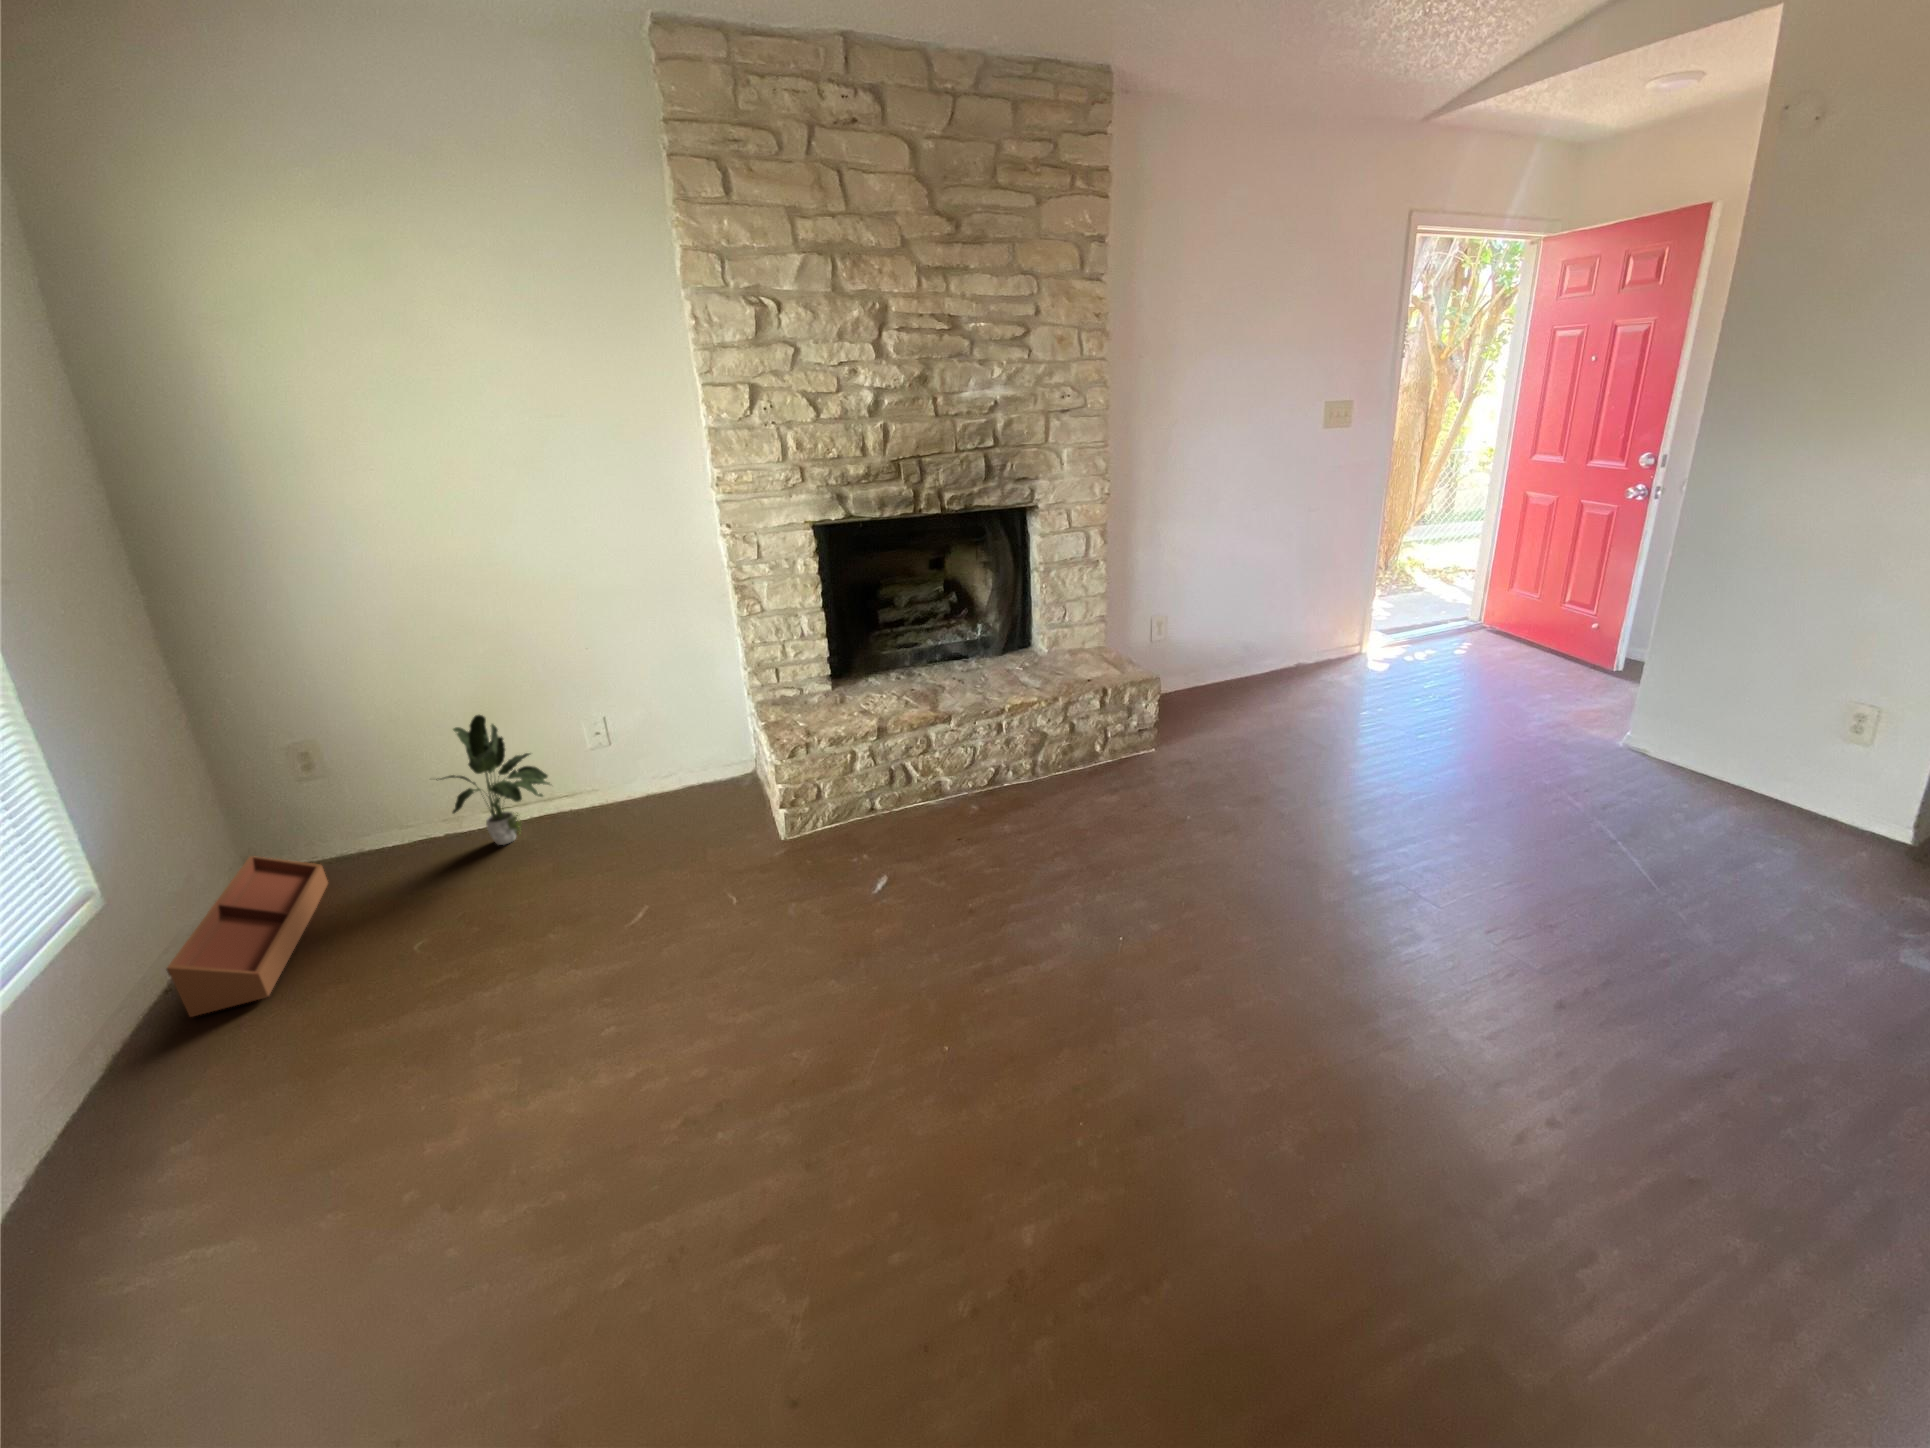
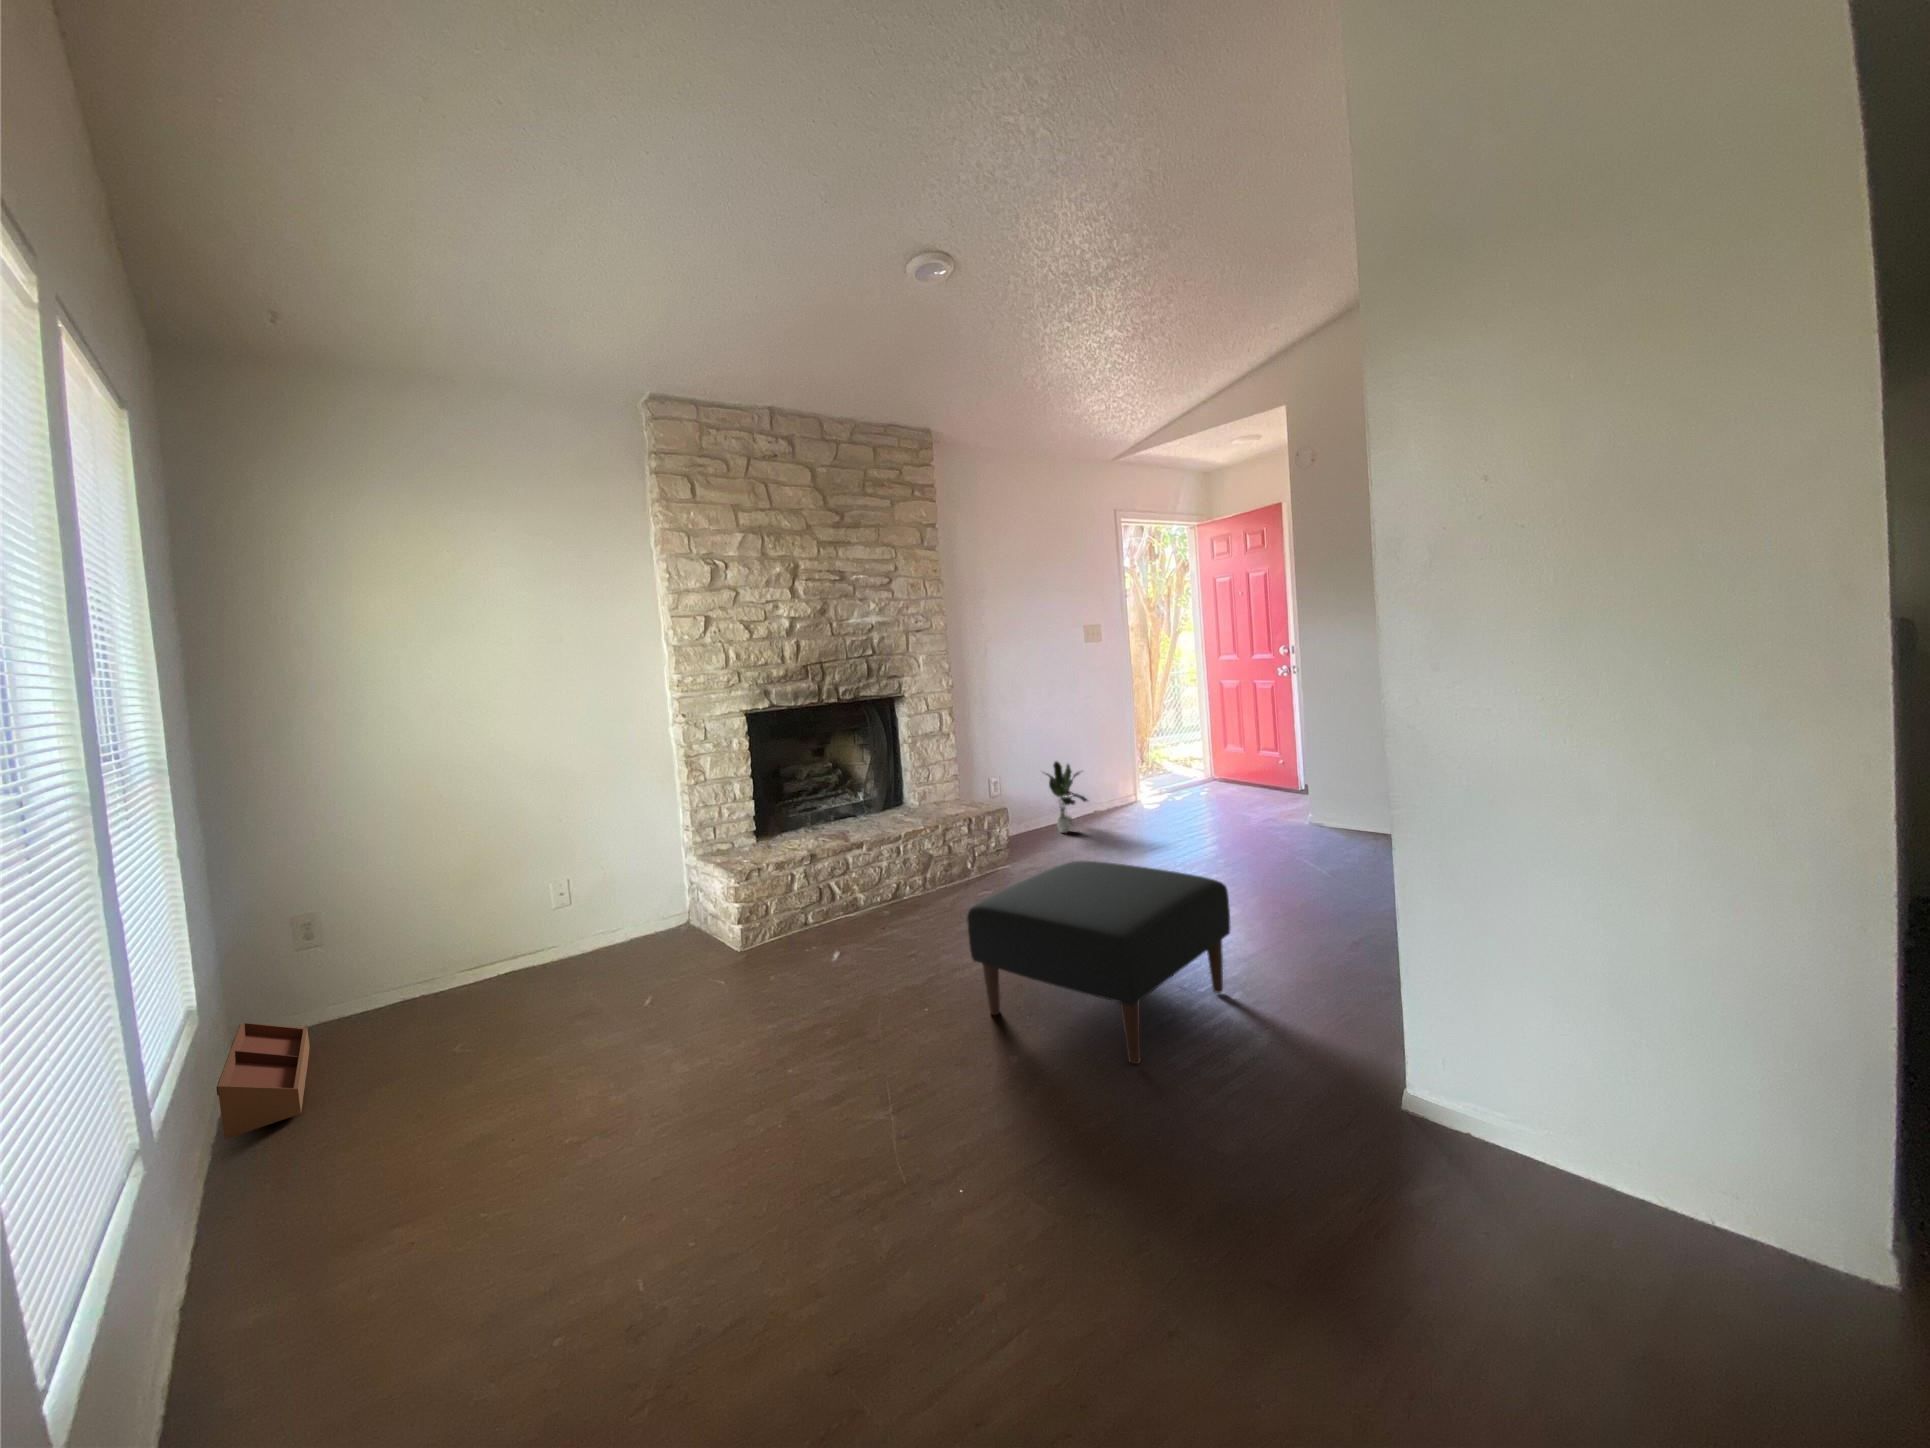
potted plant: present [436,715,550,845] -> present [1046,761,1088,833]
ottoman: none [1030,839,1462,1252] -> present [967,861,1231,1064]

